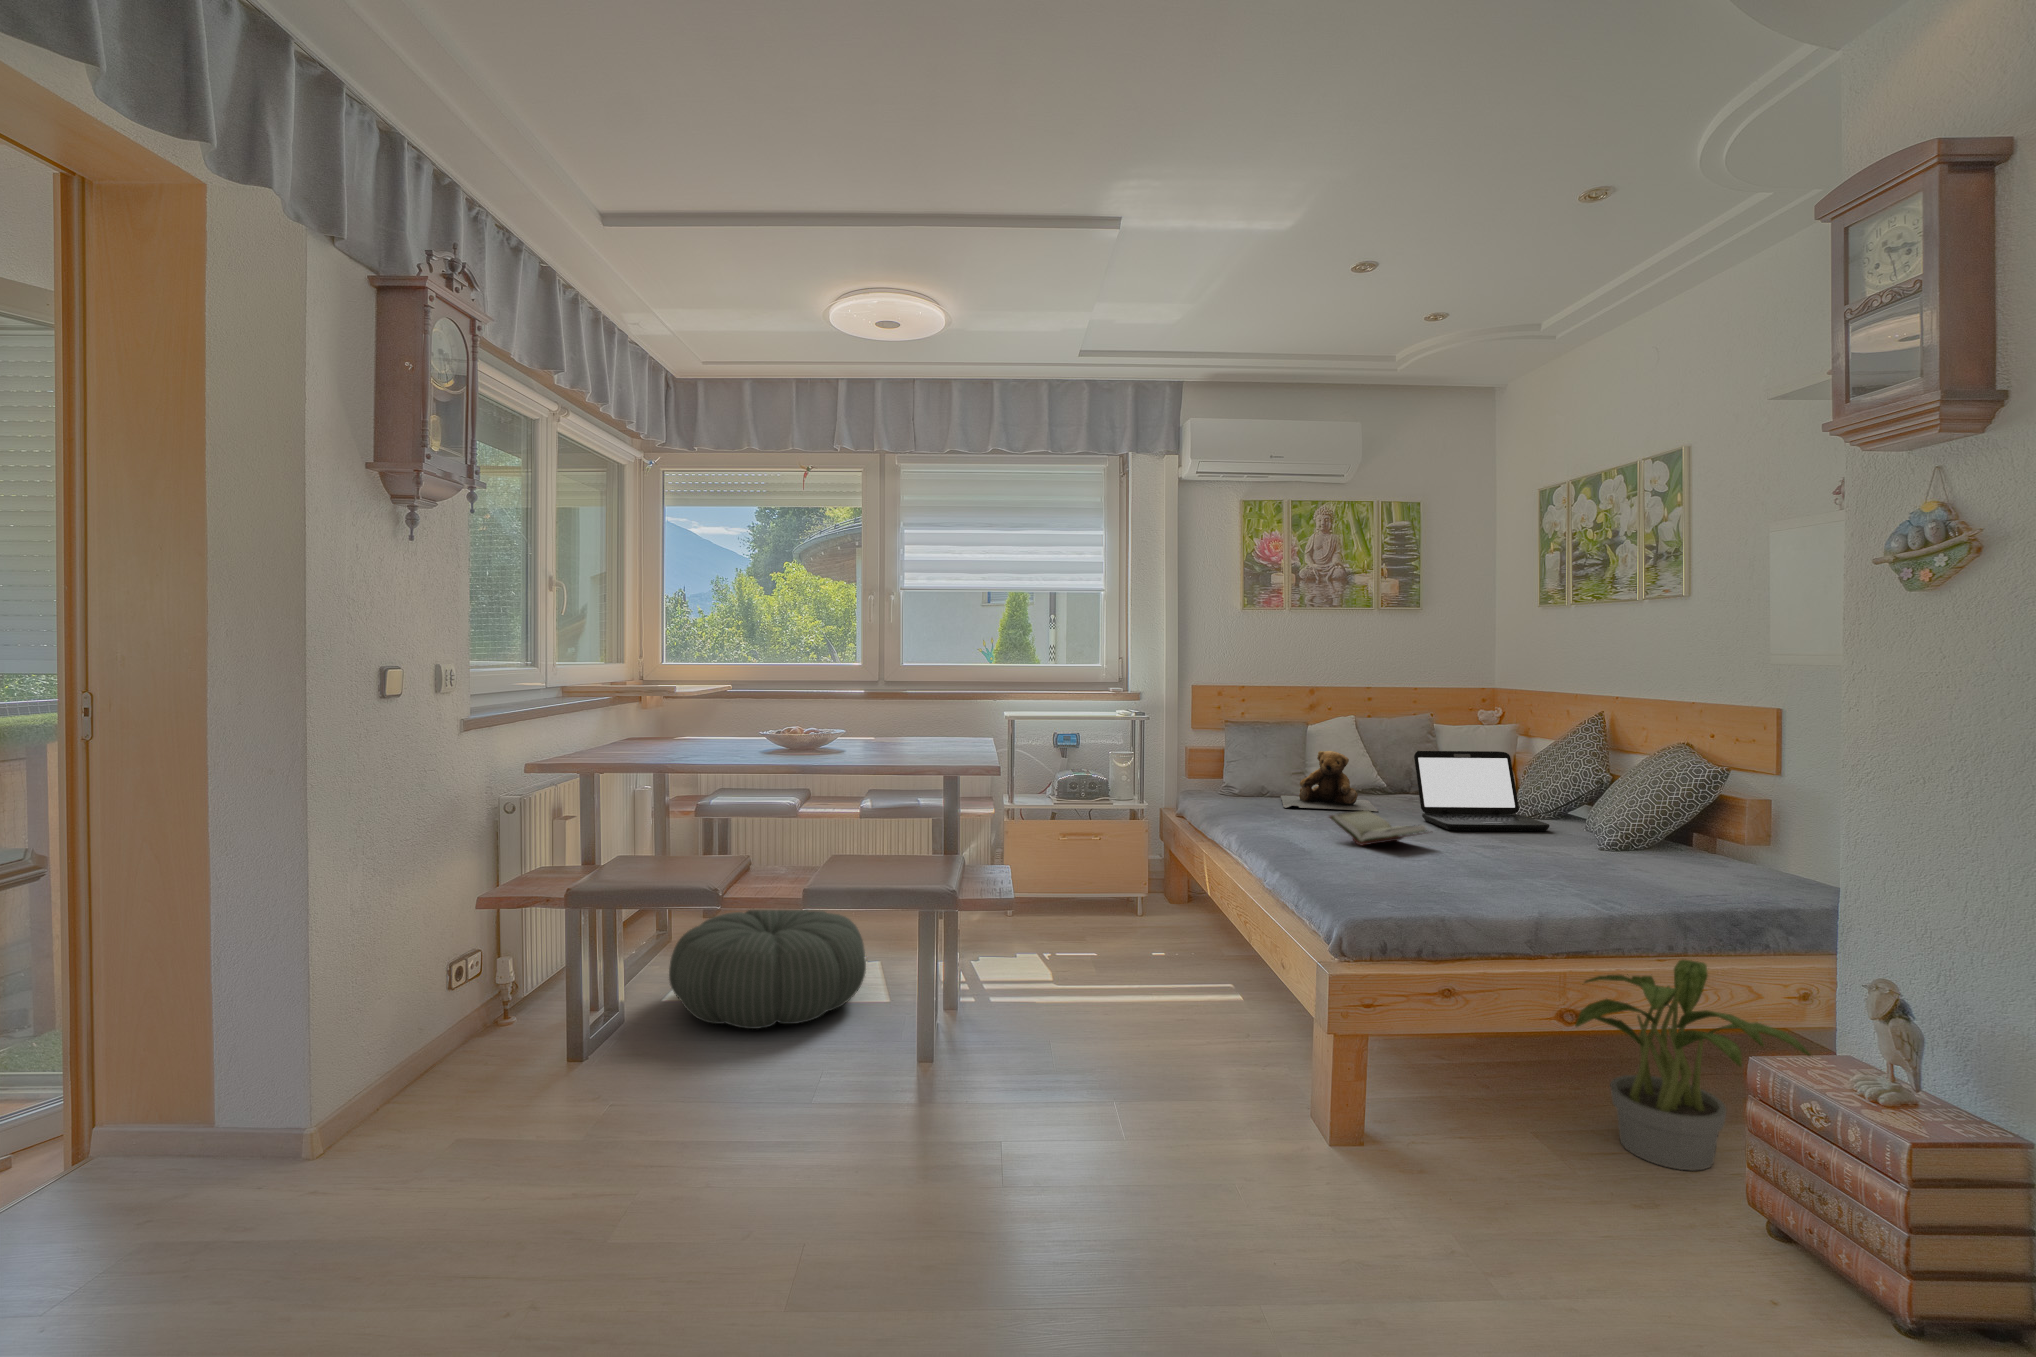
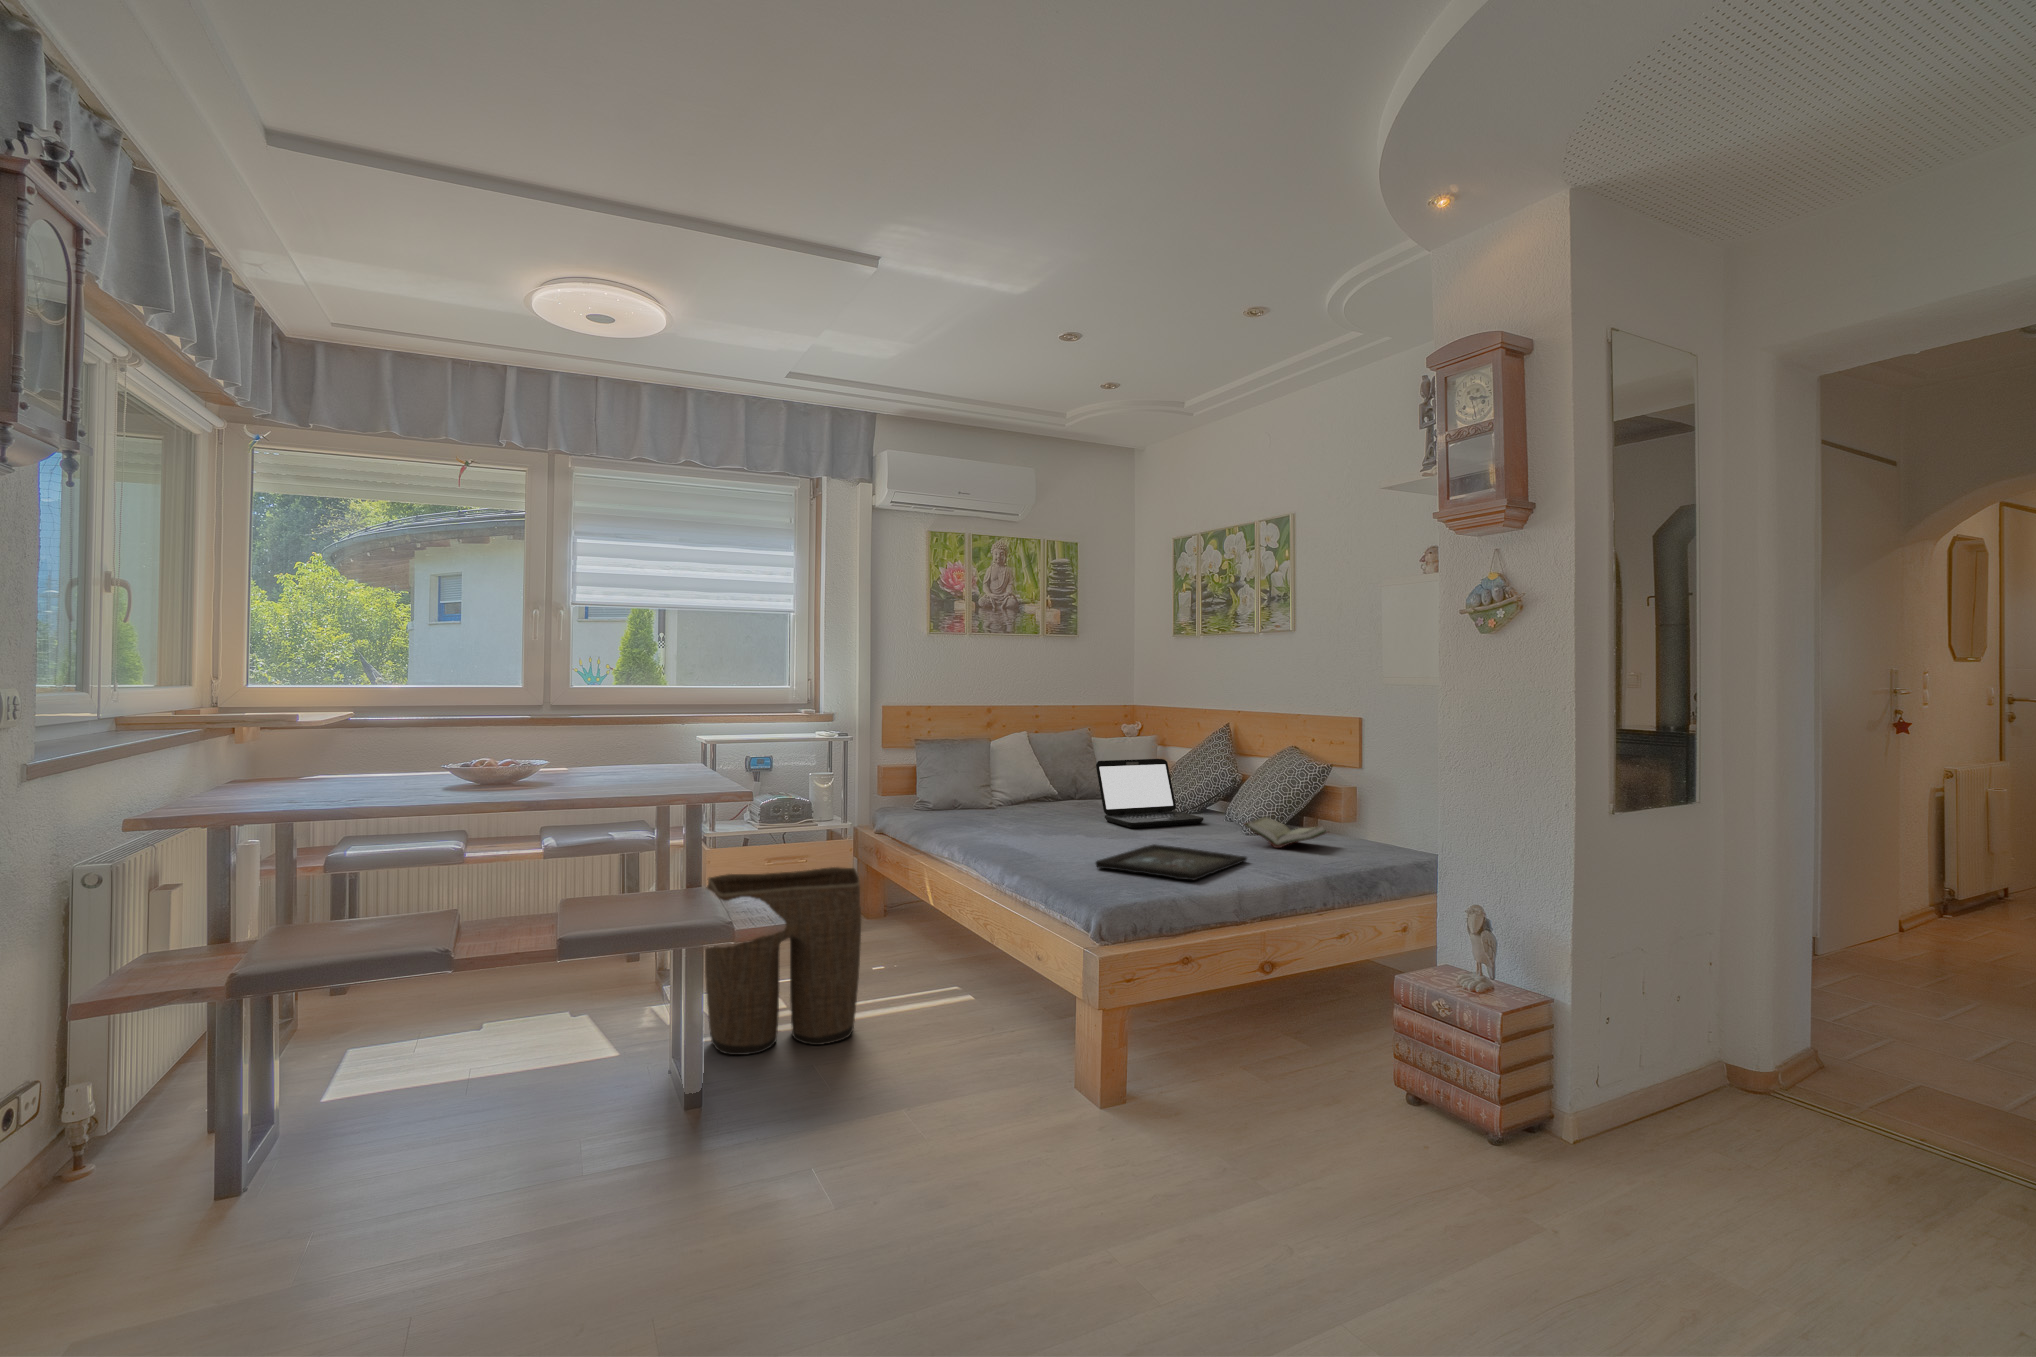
teddy bear: present [1281,751,1378,811] -> none [975,764,1066,818]
book: present [1329,810,1427,846] -> present [1244,816,1326,848]
laundry basket: none [964,845,1112,1022] -> present [705,867,861,1055]
tray: none [1368,851,1574,898] -> present [1096,844,1247,880]
pouf: present [669,910,866,1029] -> none [337,964,592,1113]
potted plant: present [1575,960,1811,1170] -> none [1243,915,1423,1077]

